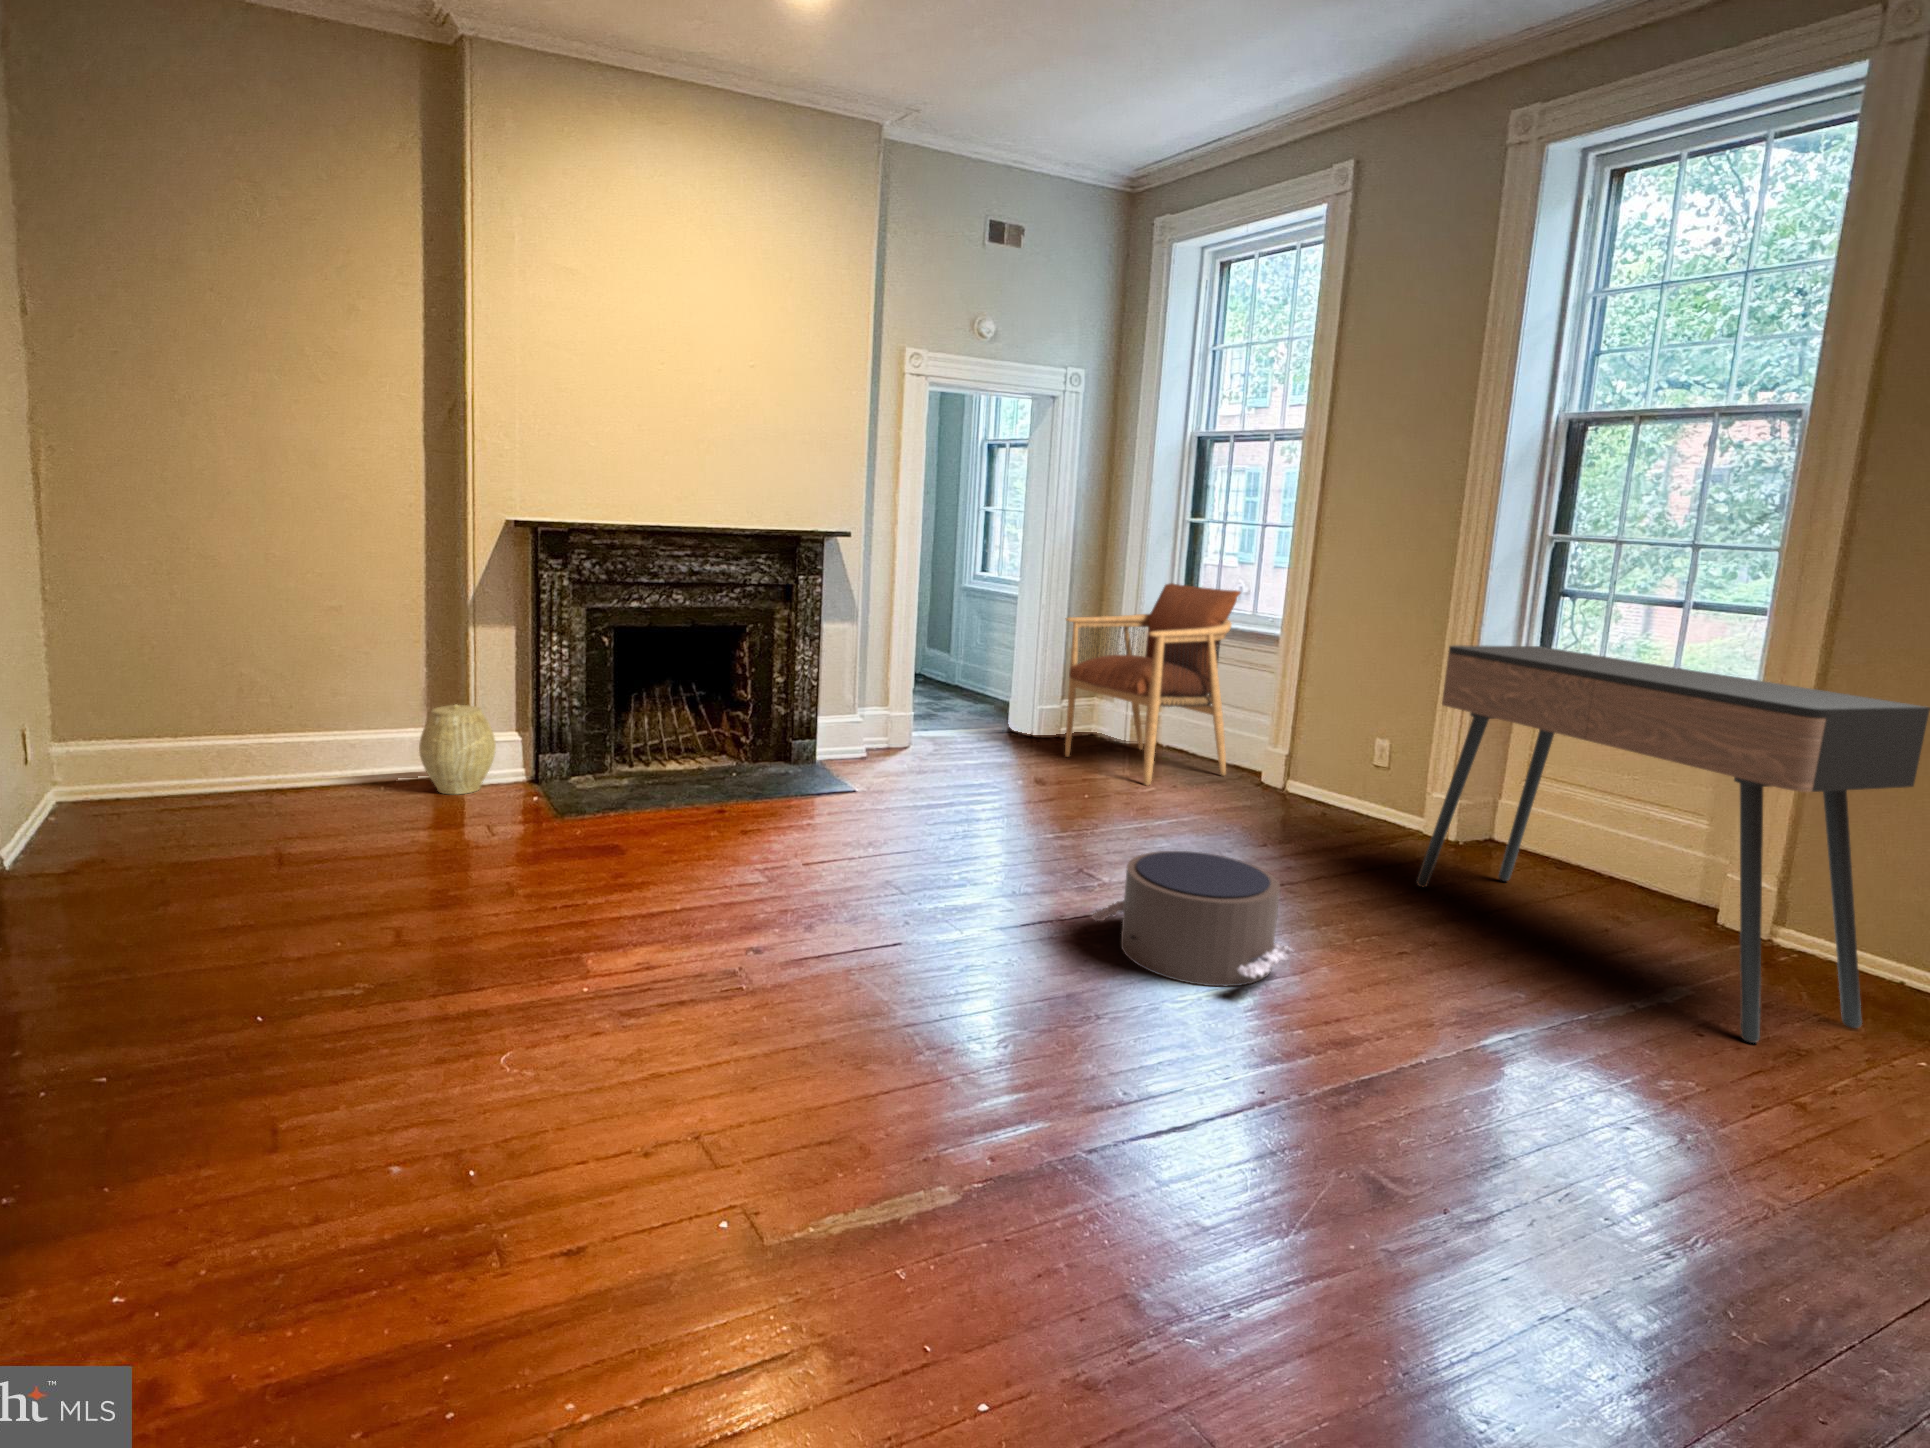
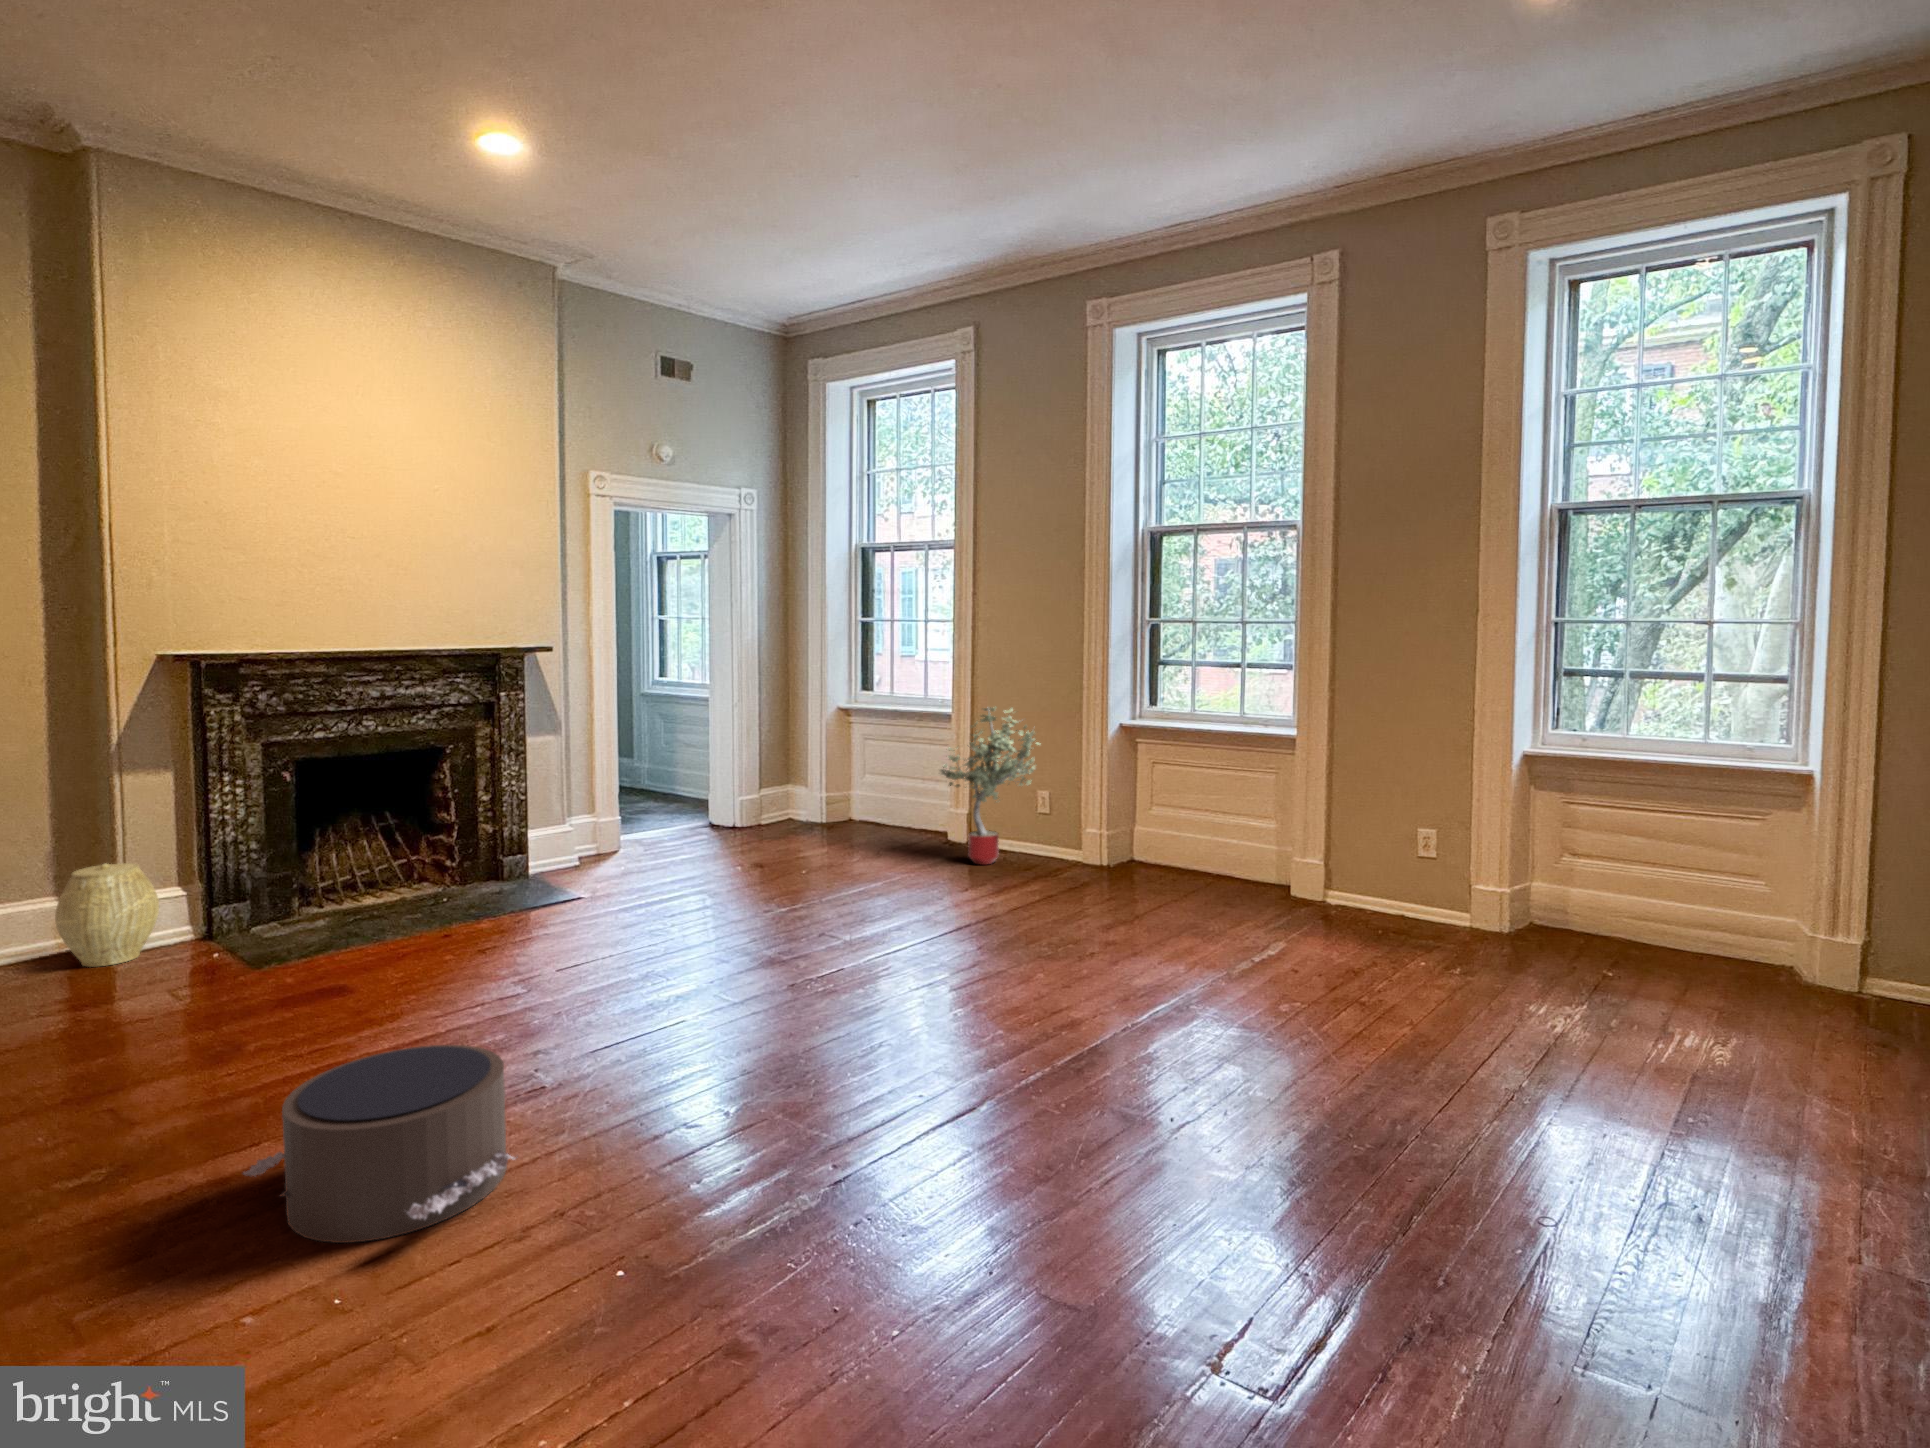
armchair: present [1065,583,1241,786] -> none [764,675,916,852]
potted tree: none [1258,632,1398,826] -> present [941,707,1041,865]
console table: present [1417,645,1930,1043] -> none [1071,704,1337,949]
pouf: present [1091,851,1293,987] -> present [243,1045,515,1243]

